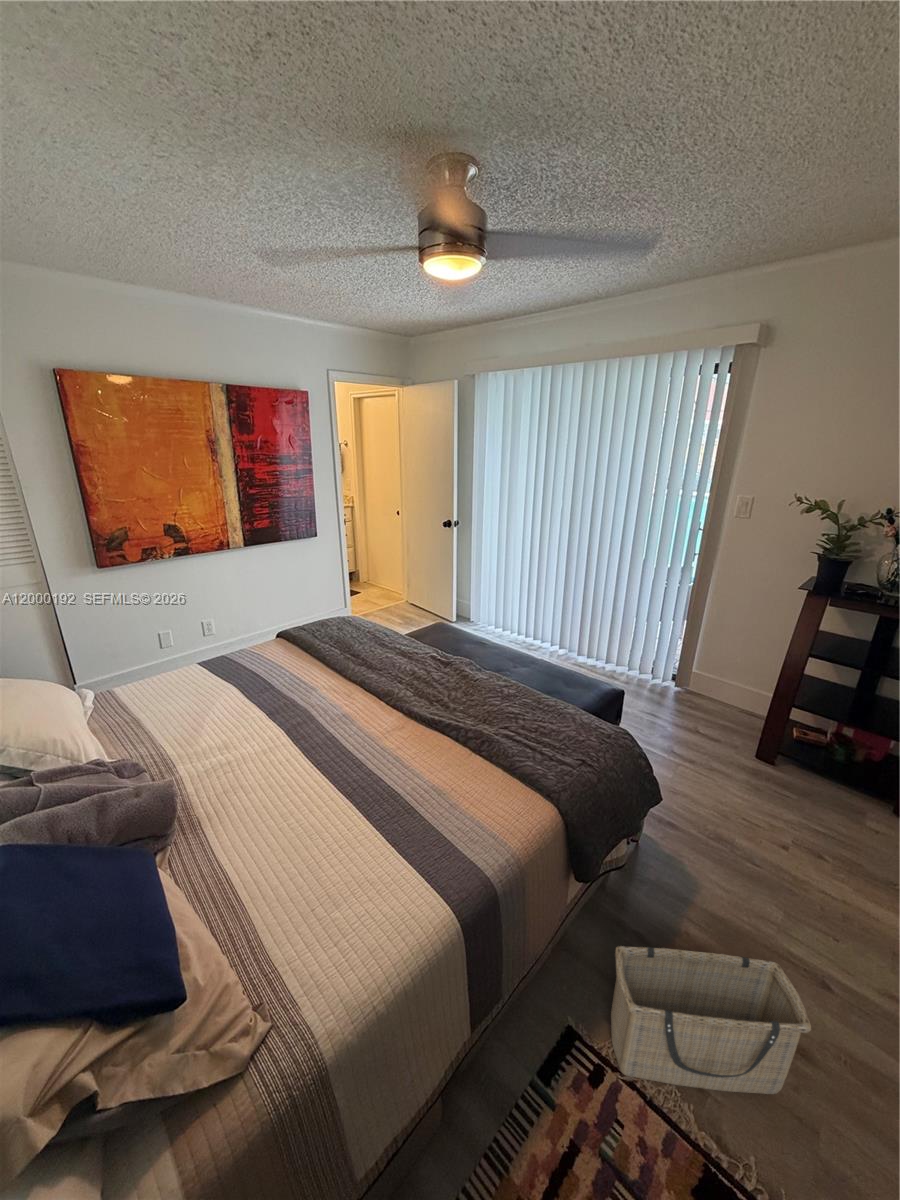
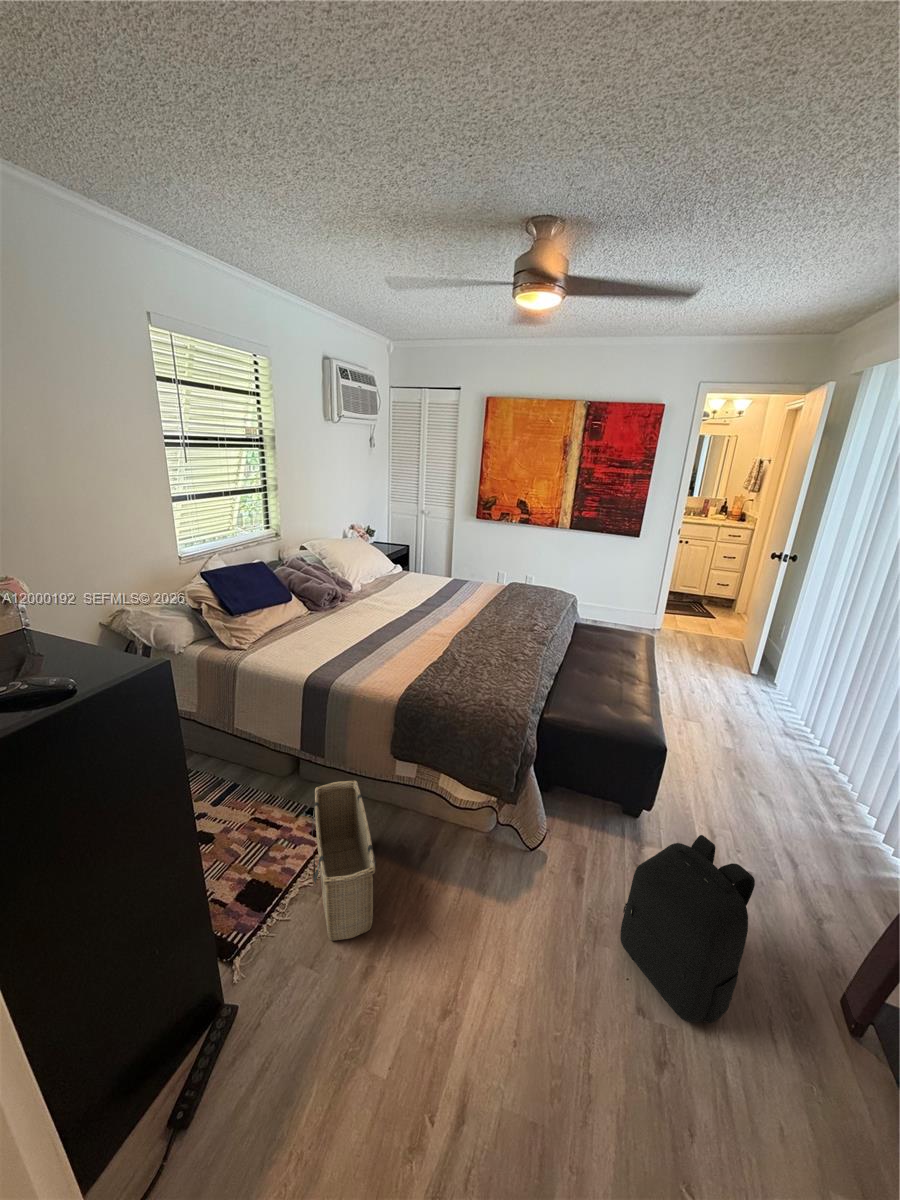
backpack: none [712,720,813,831] -> present [620,835,755,1023]

